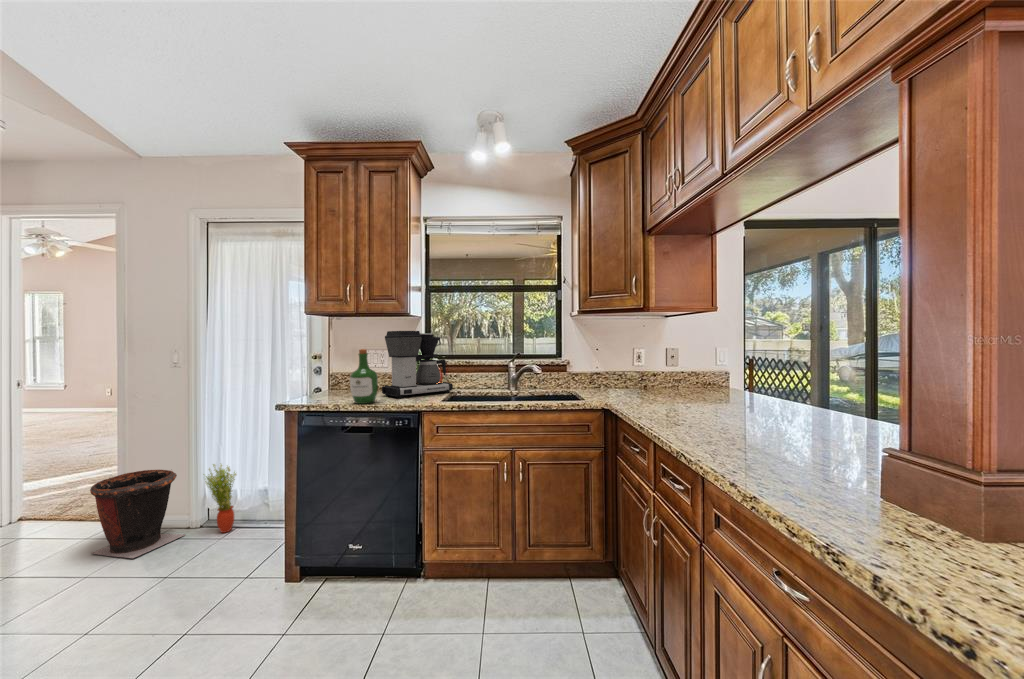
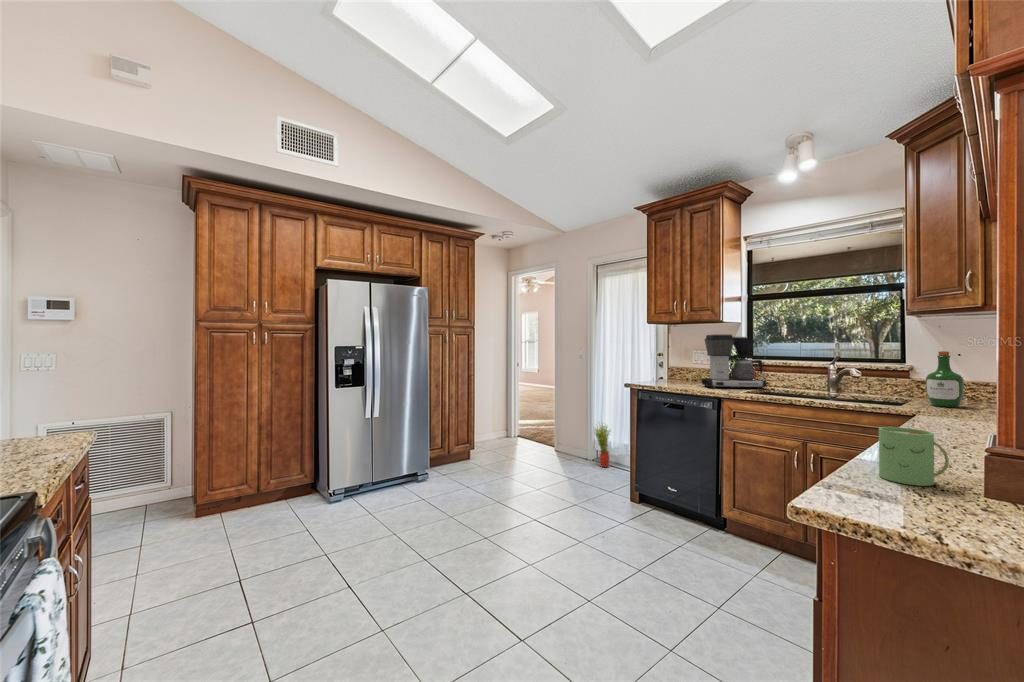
wine bottle: present [350,349,378,404] -> present [926,351,964,407]
mug: none [830,458,905,543] -> present [879,427,949,486]
waste bin: present [90,470,185,558] -> none [542,419,584,466]

